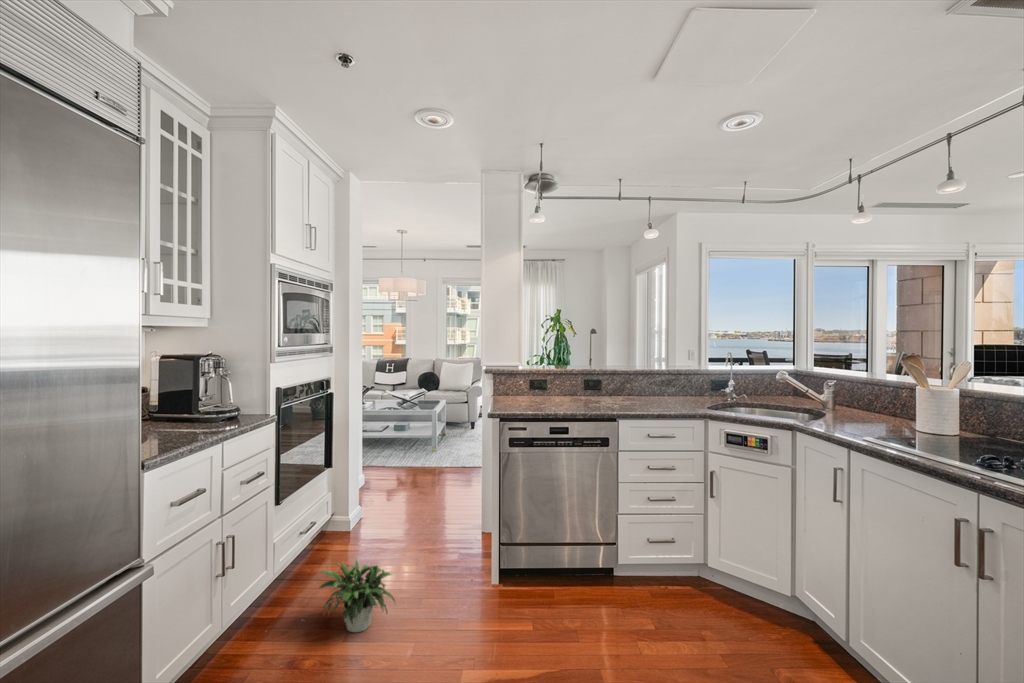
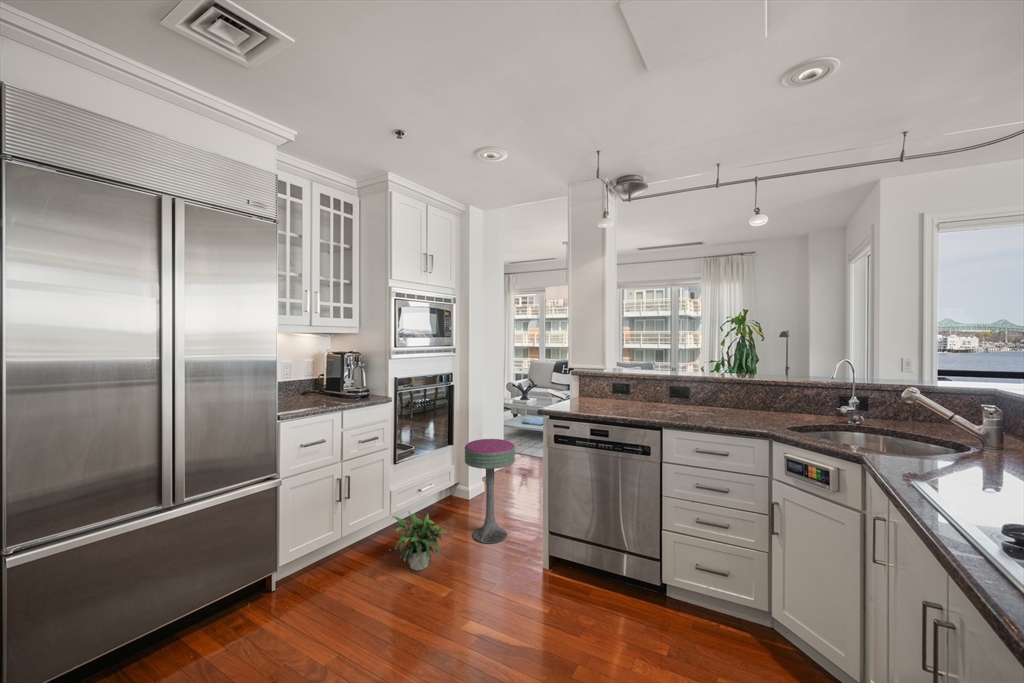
bar stool: none [384,455,445,580] -> present [465,439,515,543]

